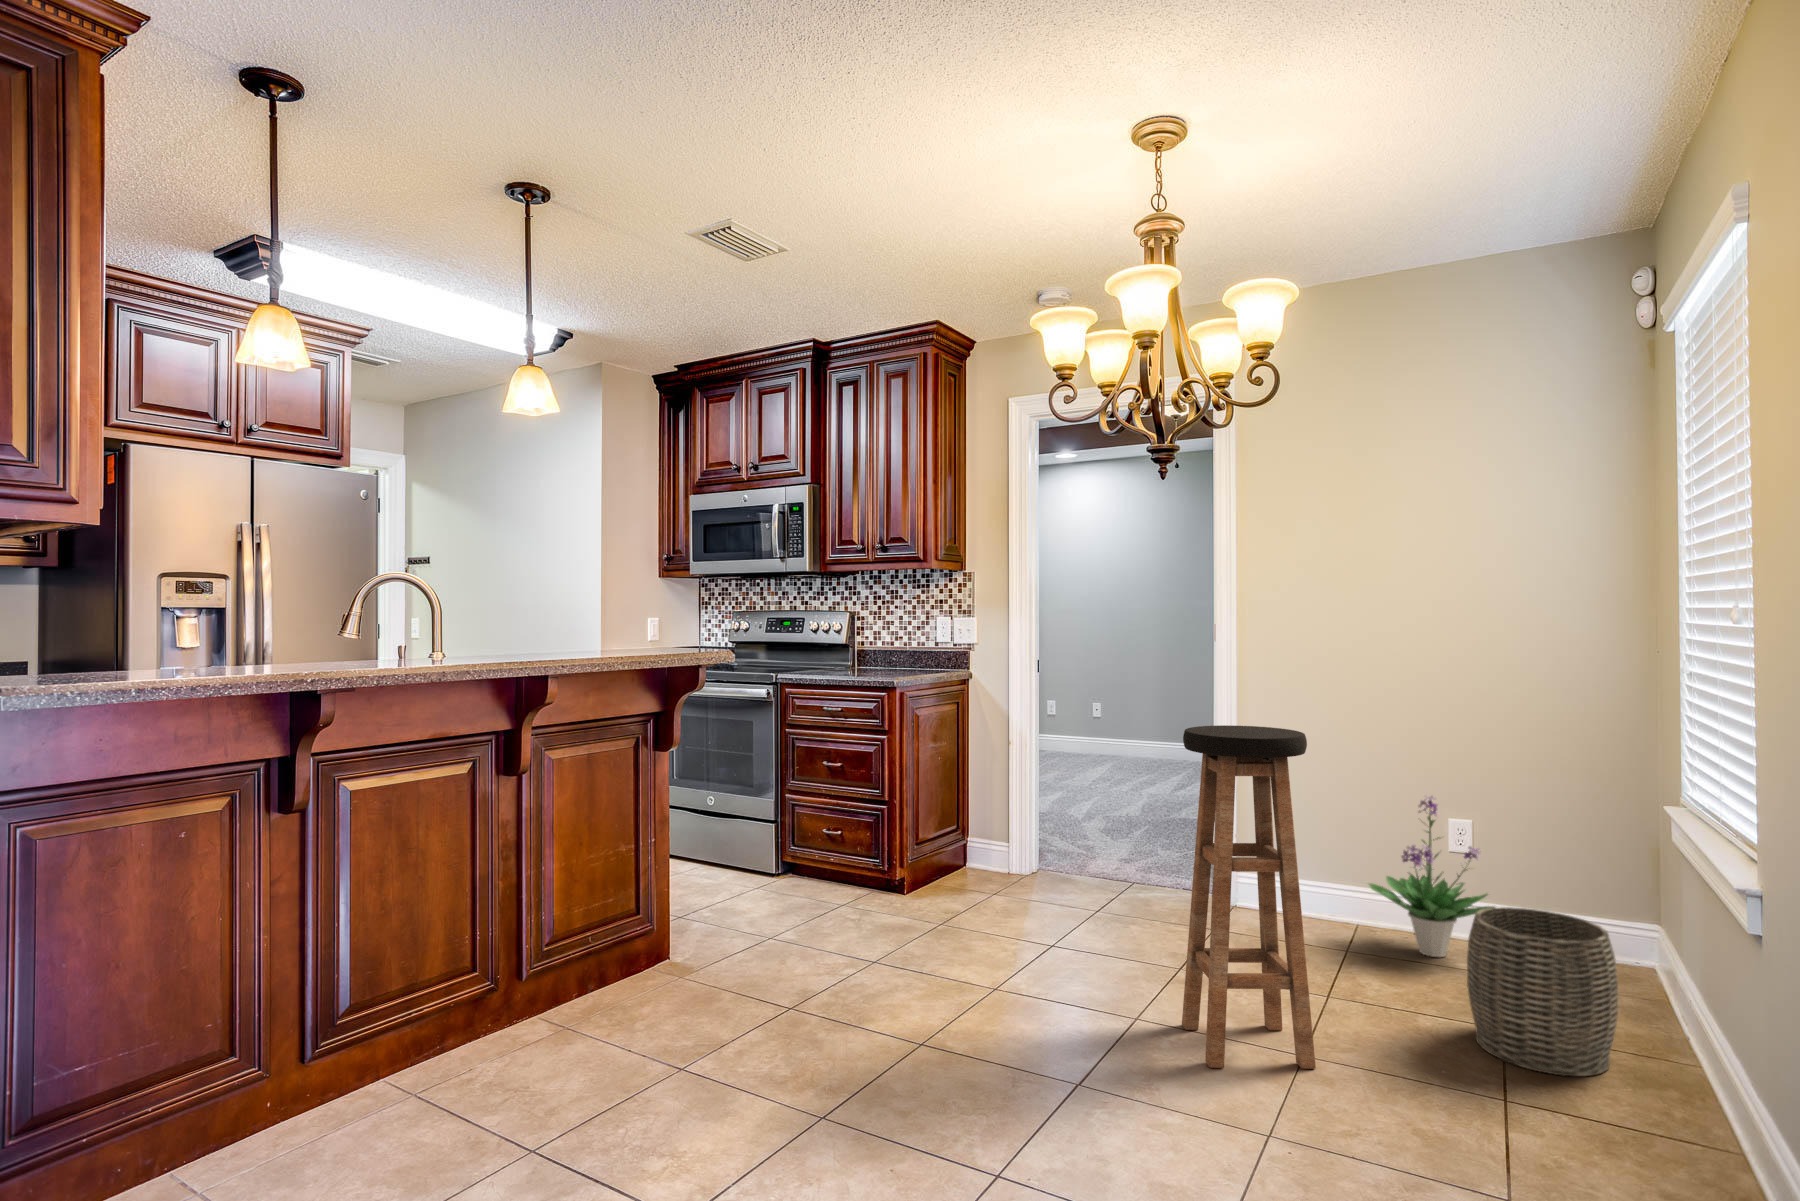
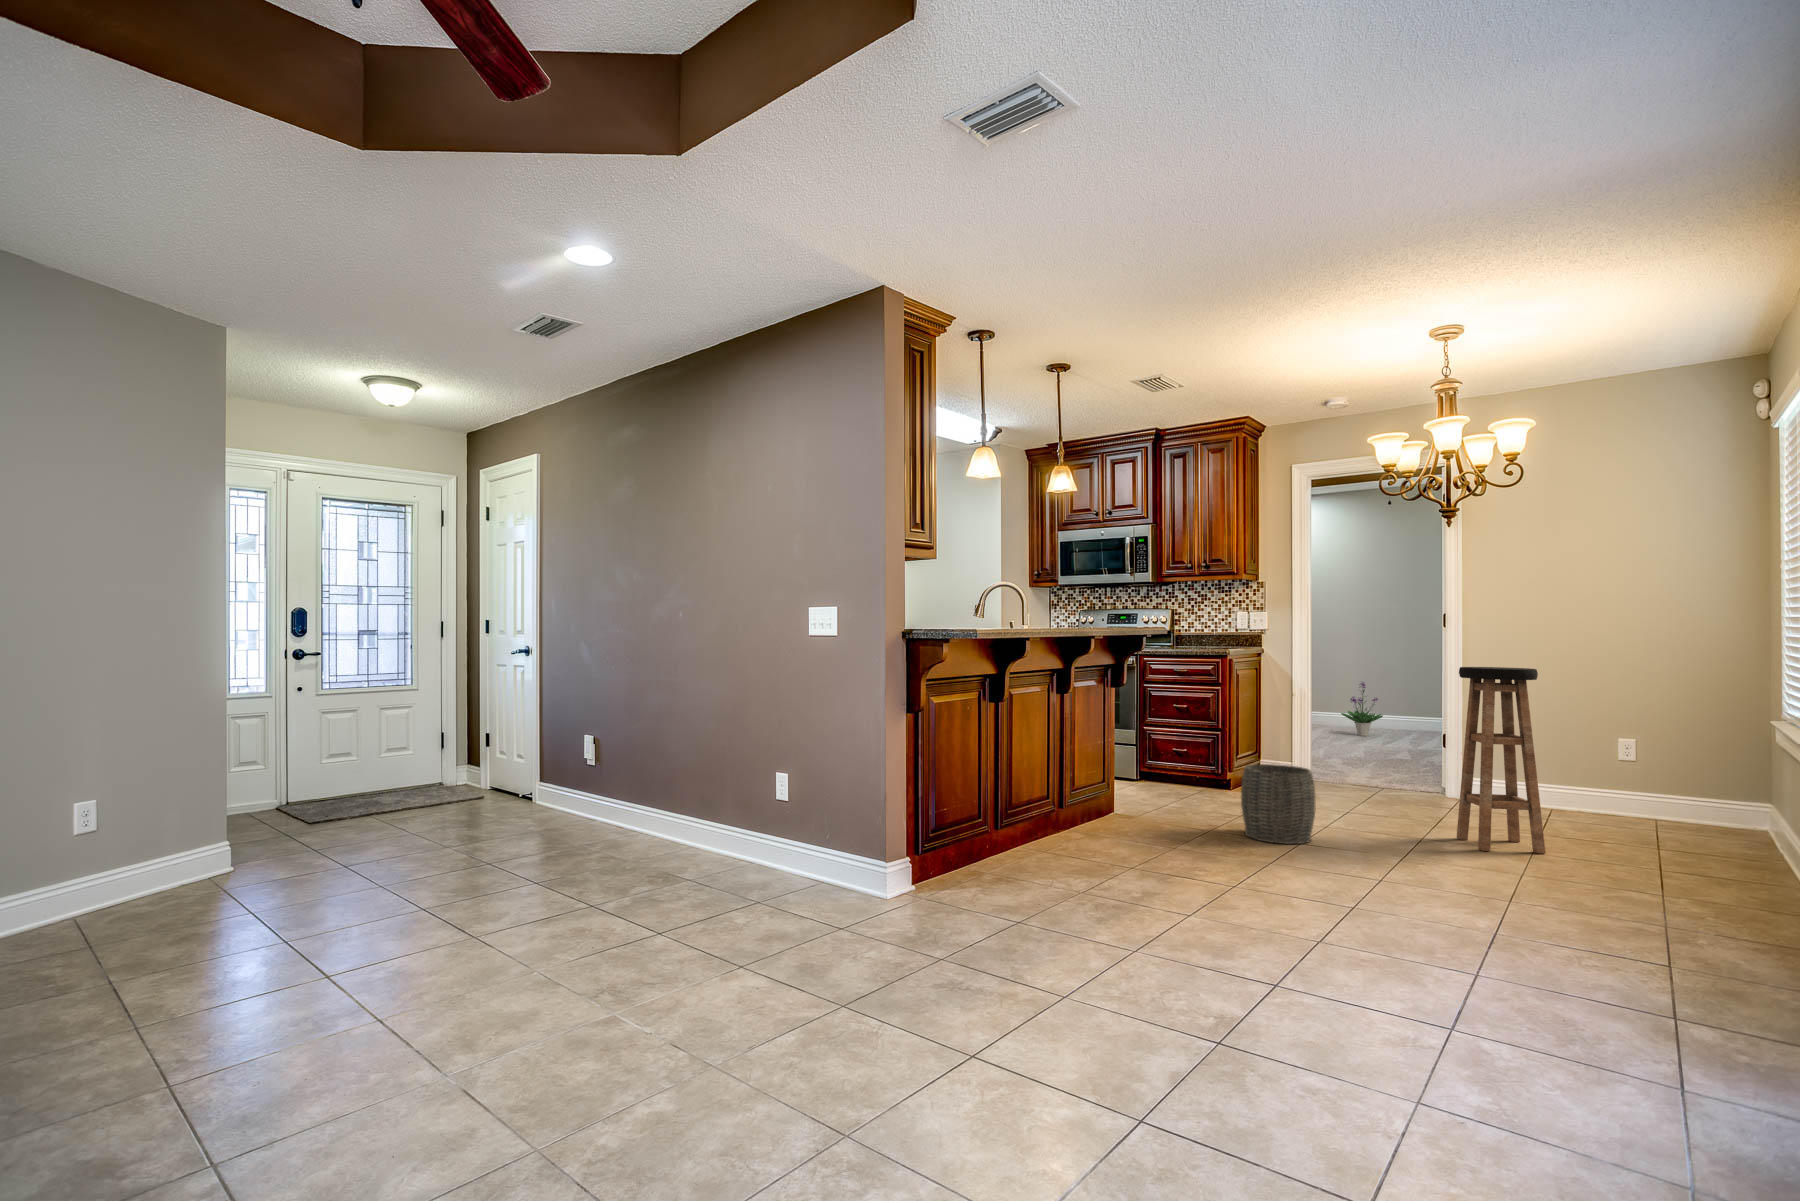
potted plant: present [1369,795,1495,957] -> present [1341,681,1383,736]
woven basket: present [1467,907,1618,1076] -> present [1241,764,1316,844]

